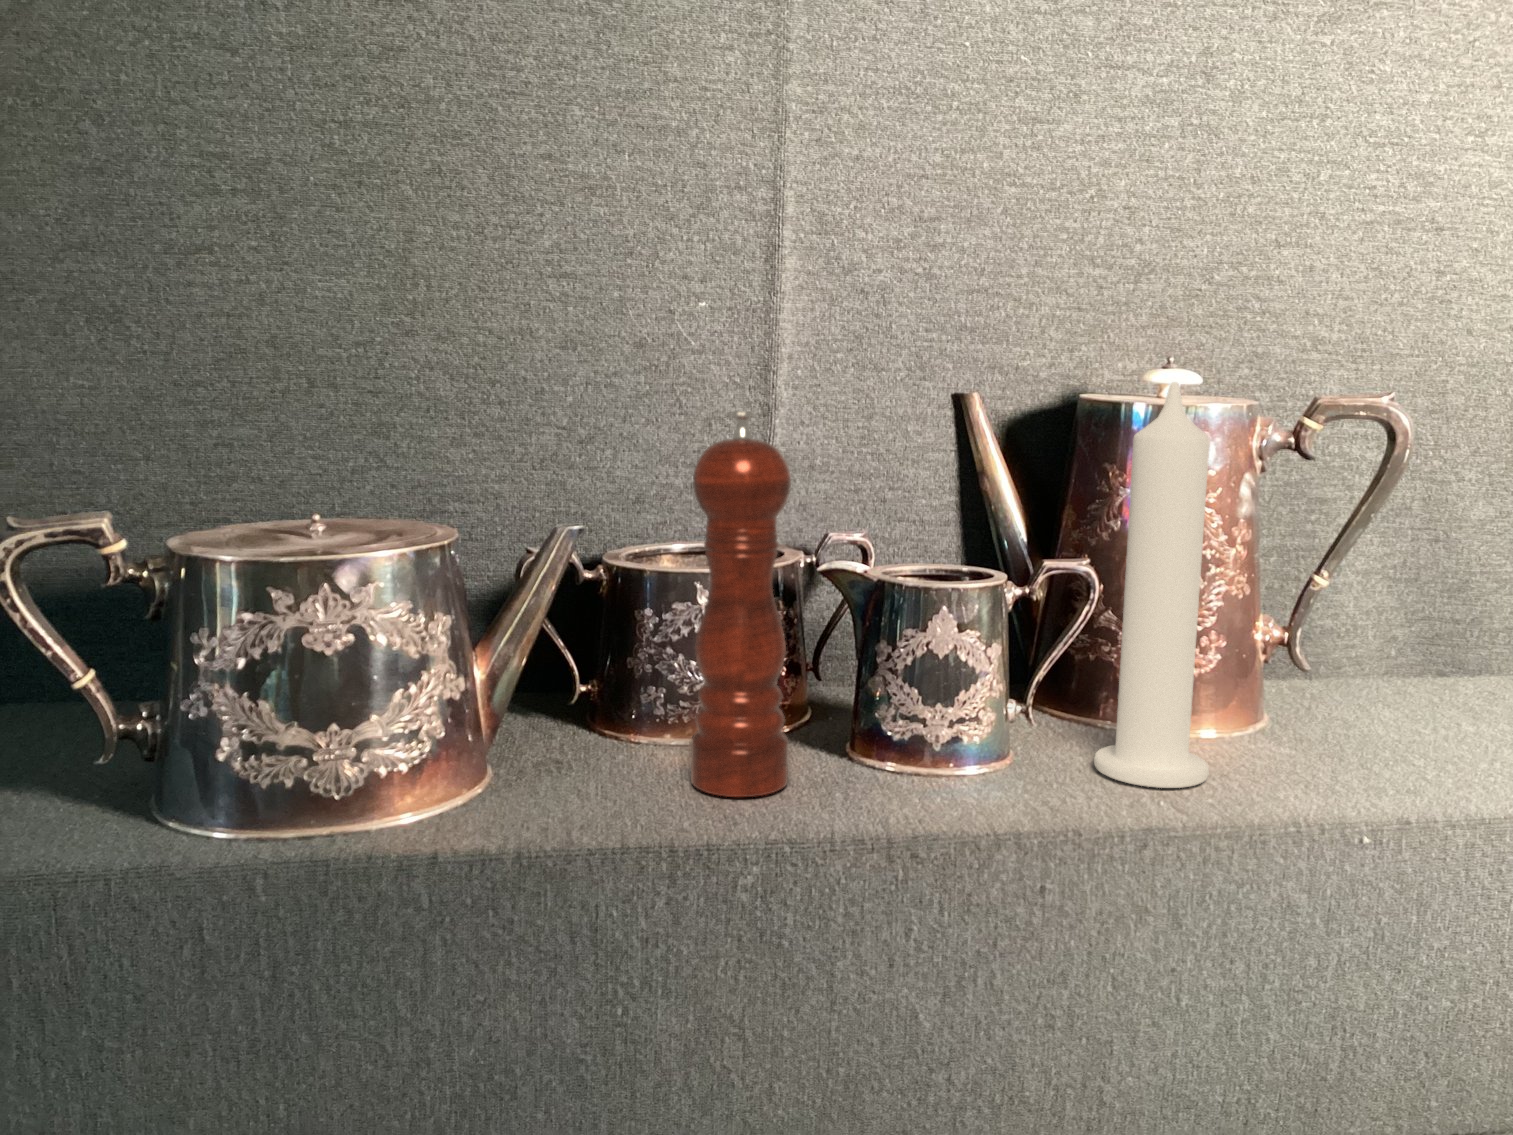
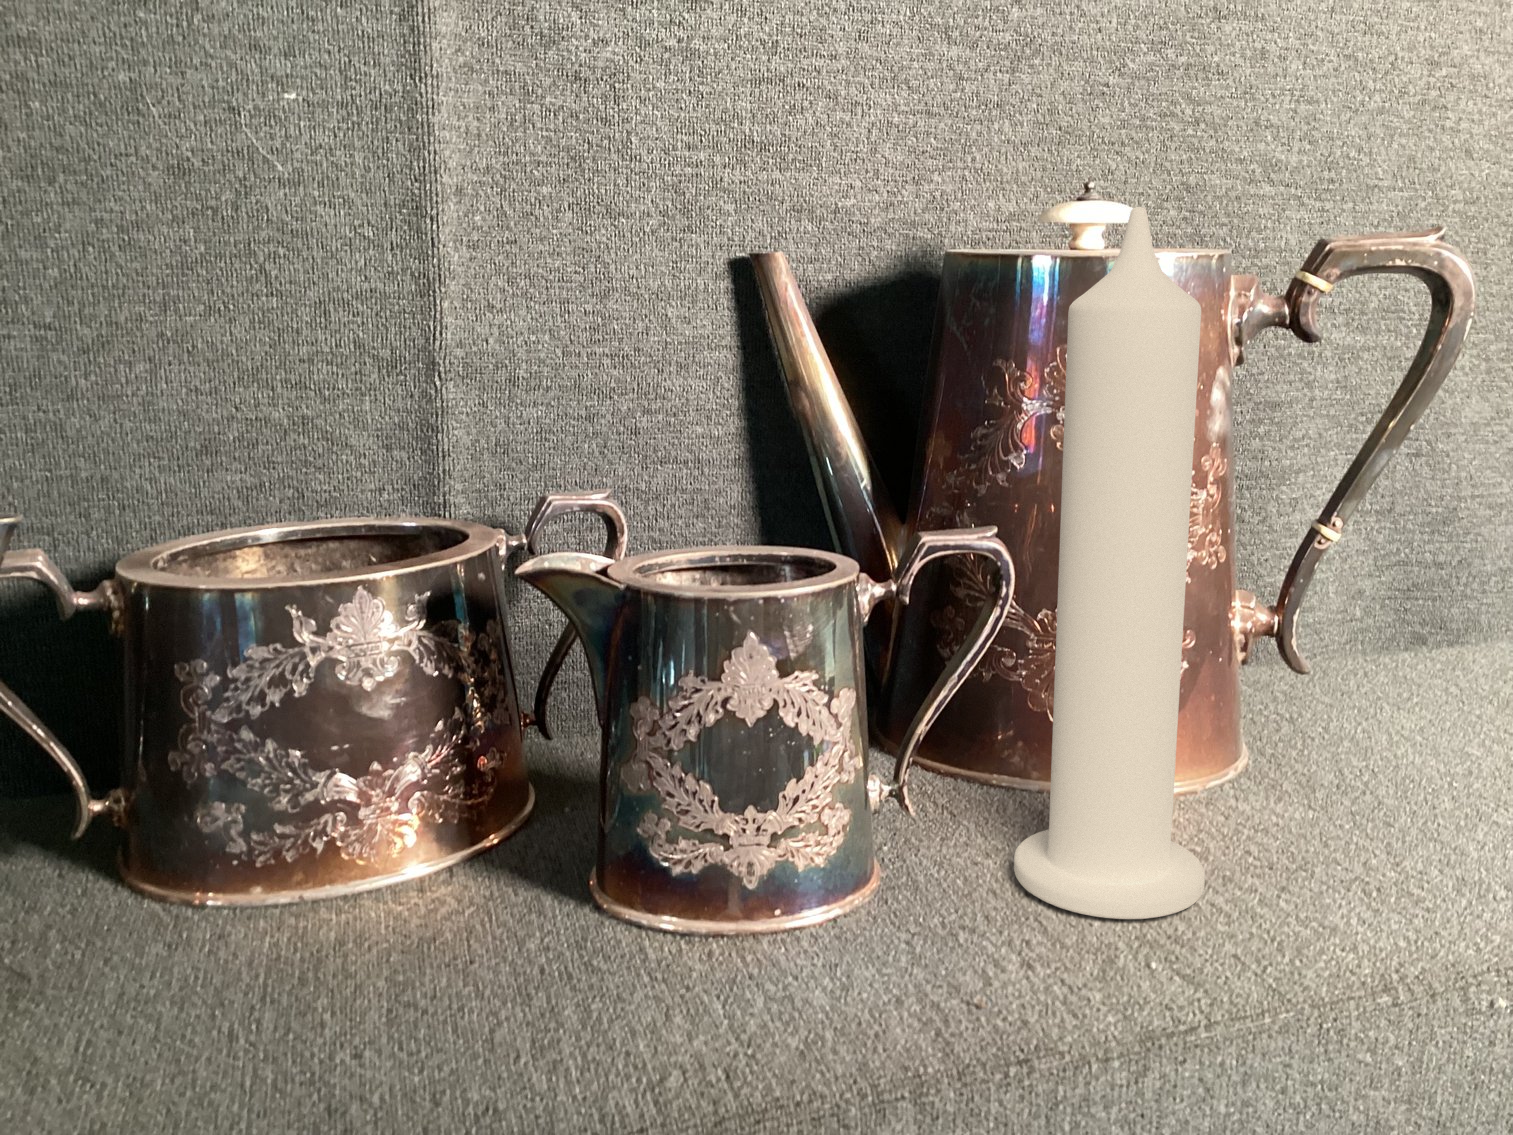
pepper mill: present [691,411,791,797] -> none [238,270,478,1039]

